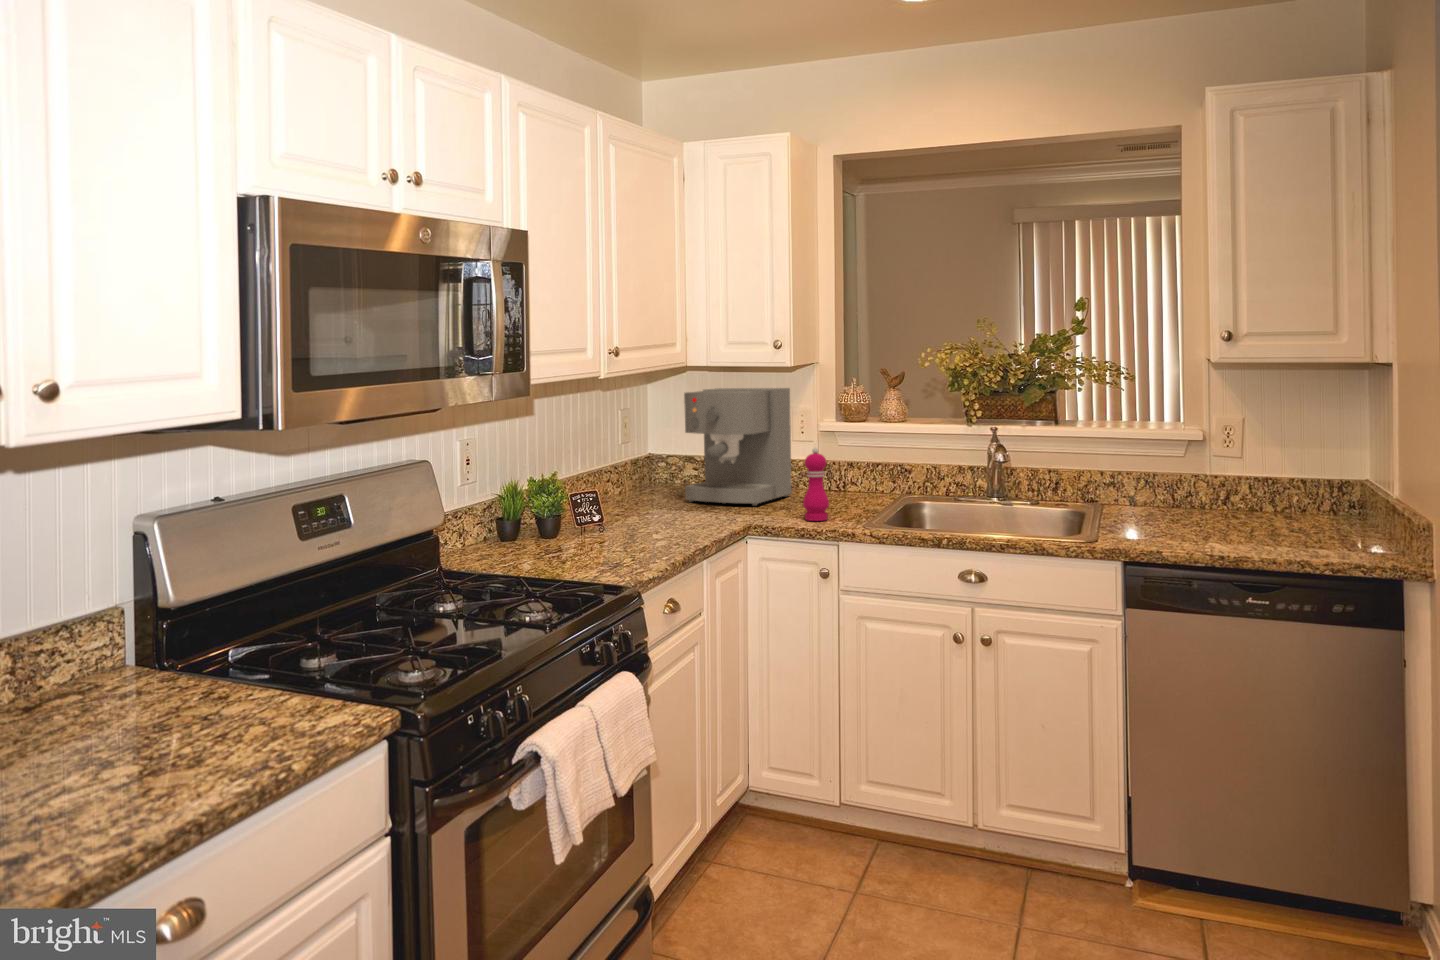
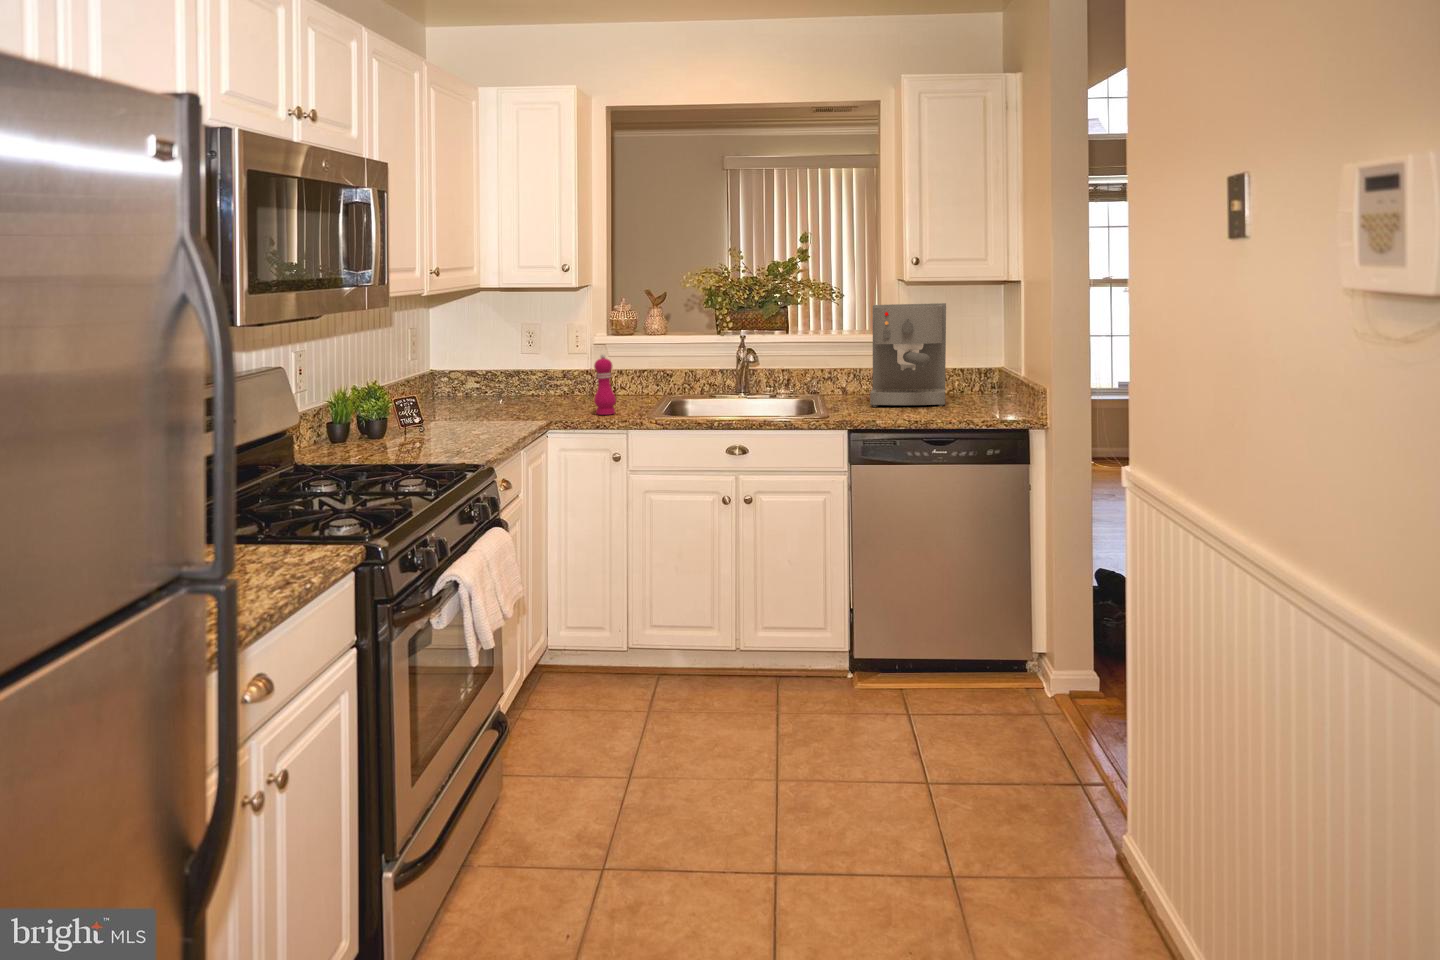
coffee maker: present [684,388,792,506] -> present [870,303,946,407]

